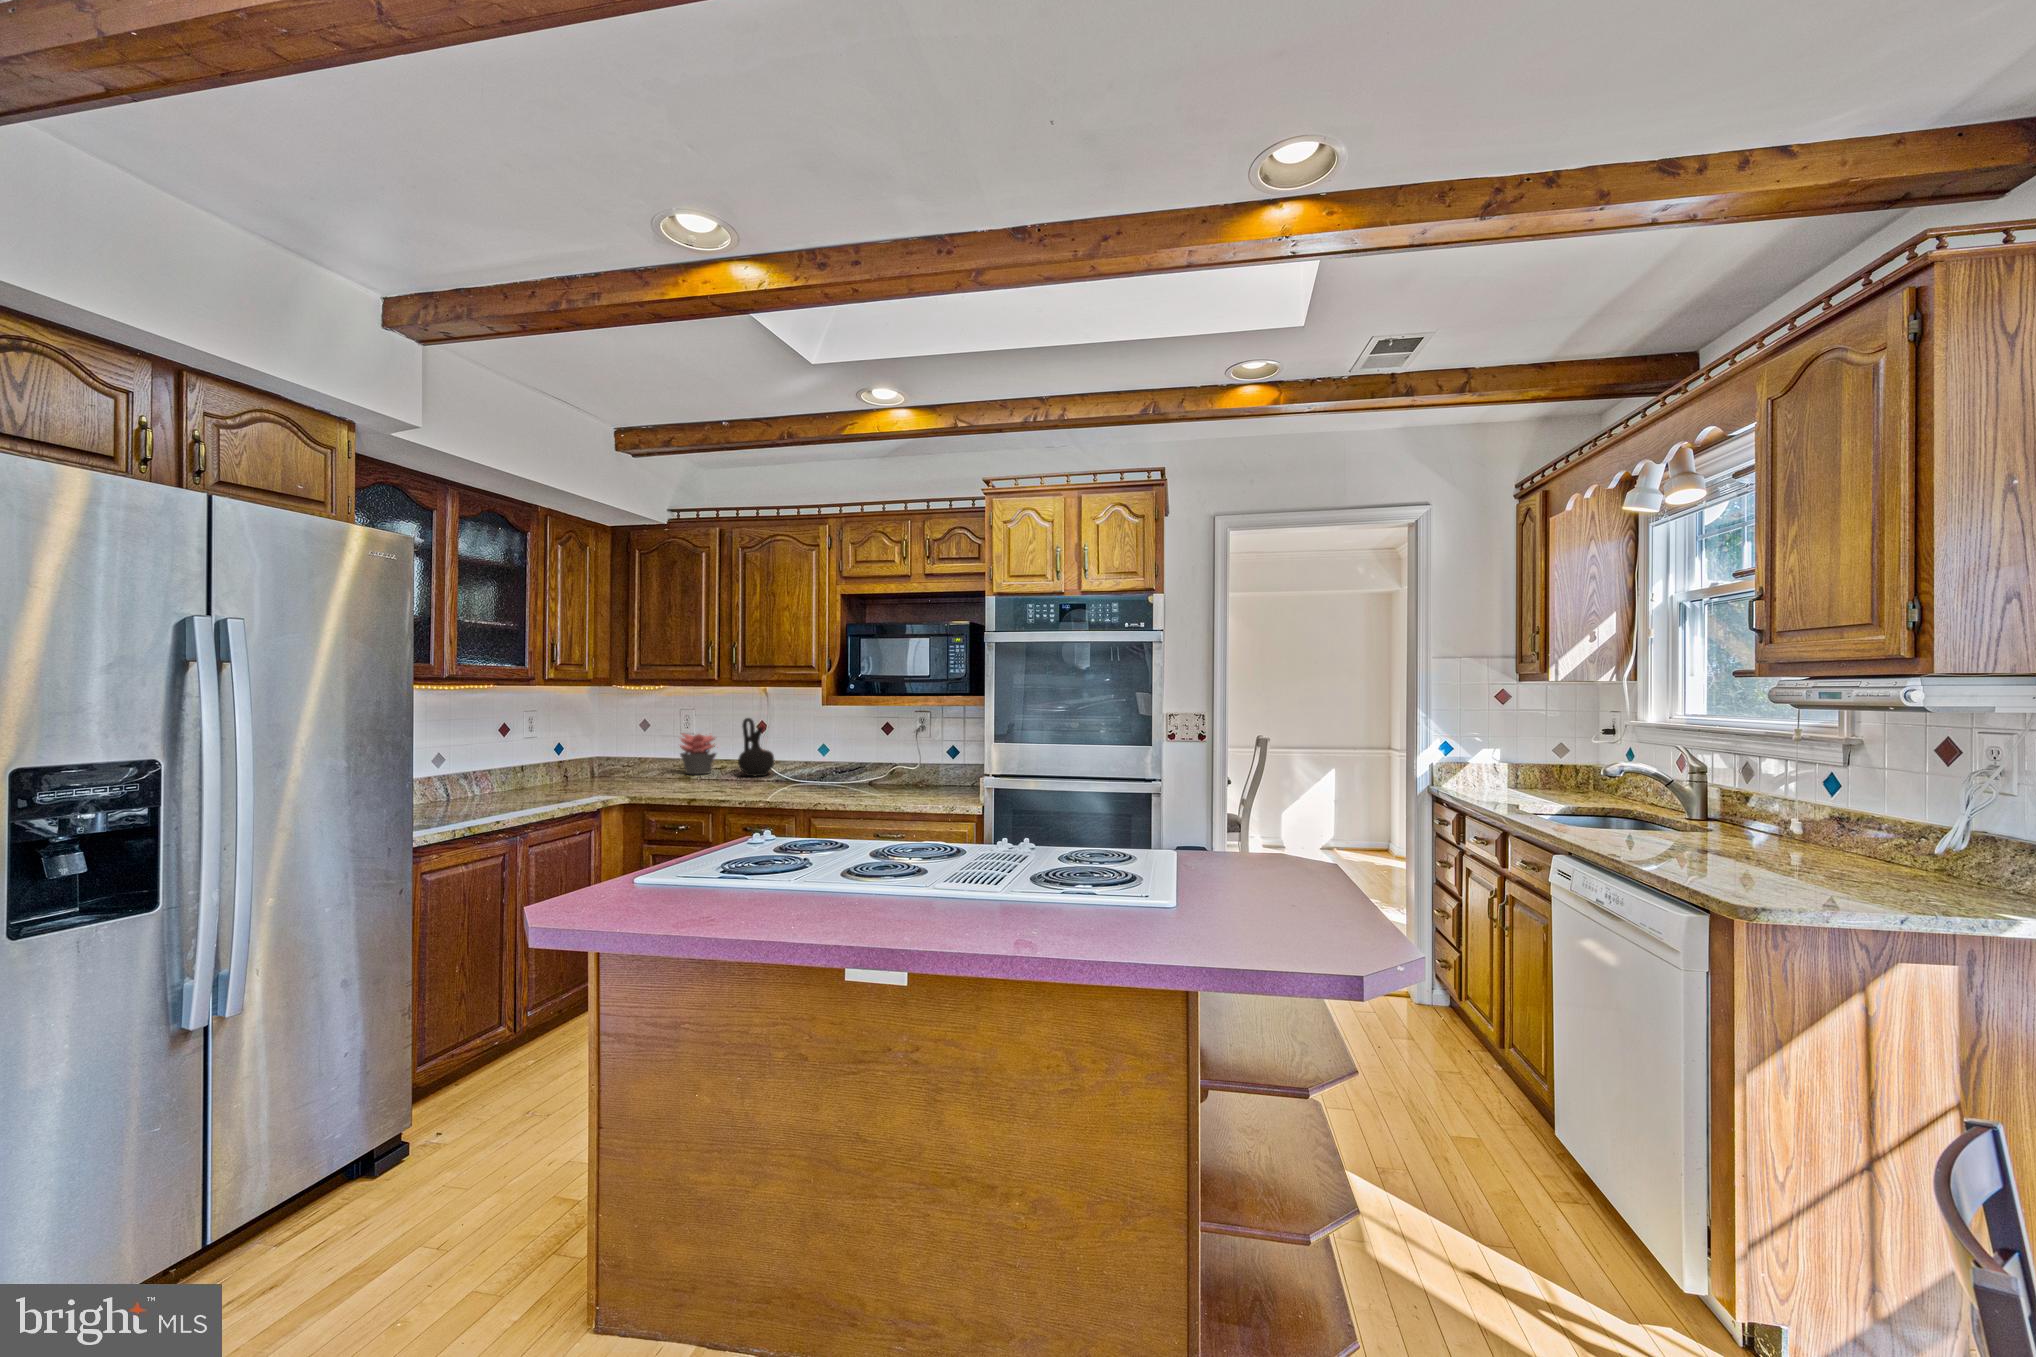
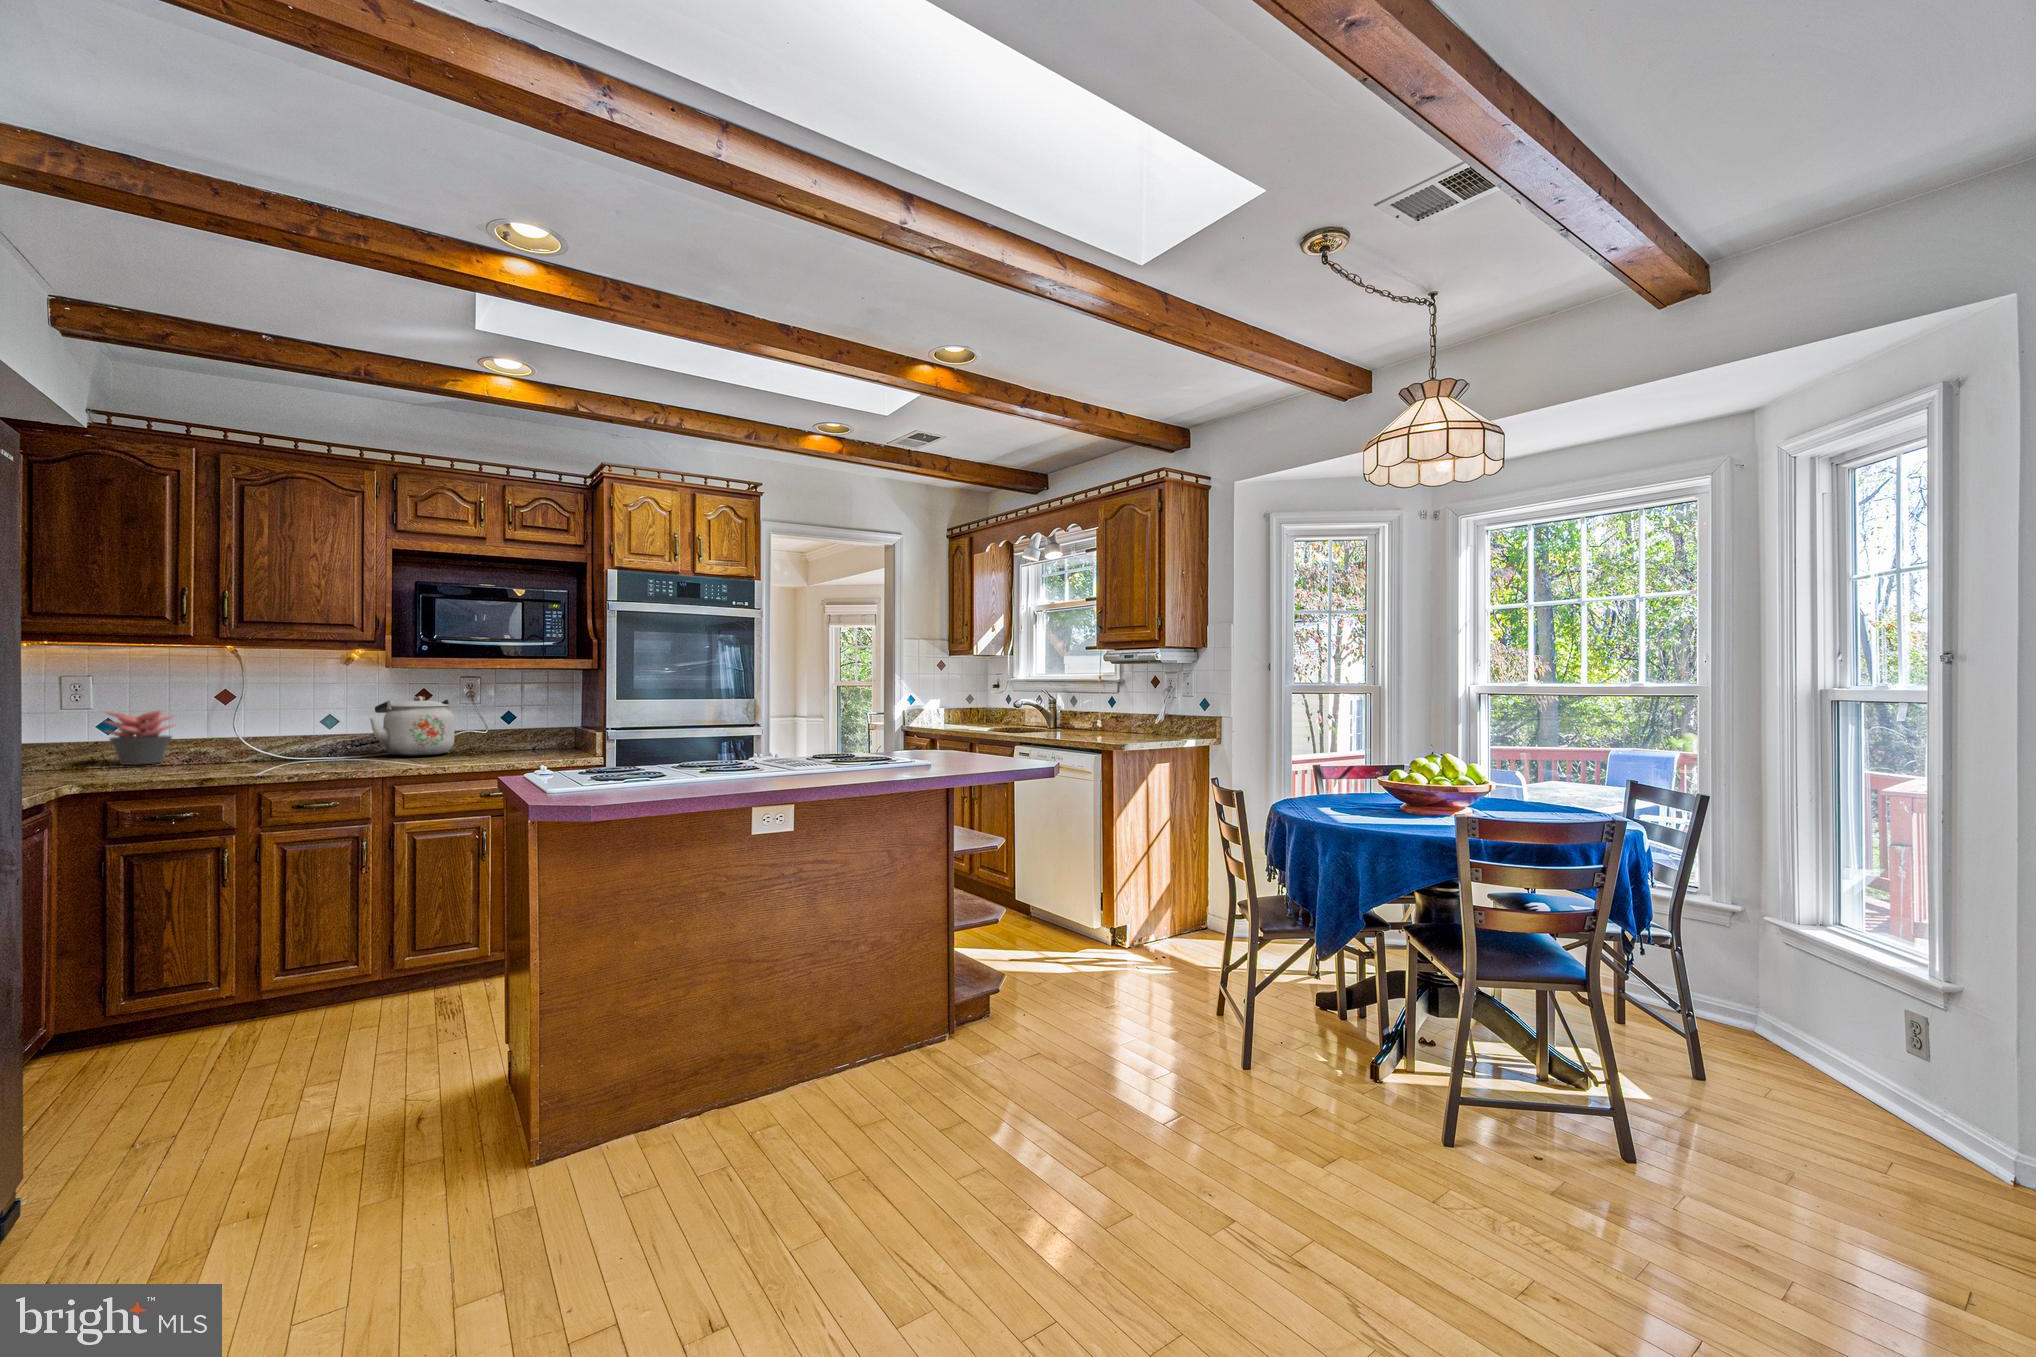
ceramic jug: present [738,718,774,777] -> none [225,689,280,760]
kettle: none [815,727,884,783] -> present [370,696,455,756]

